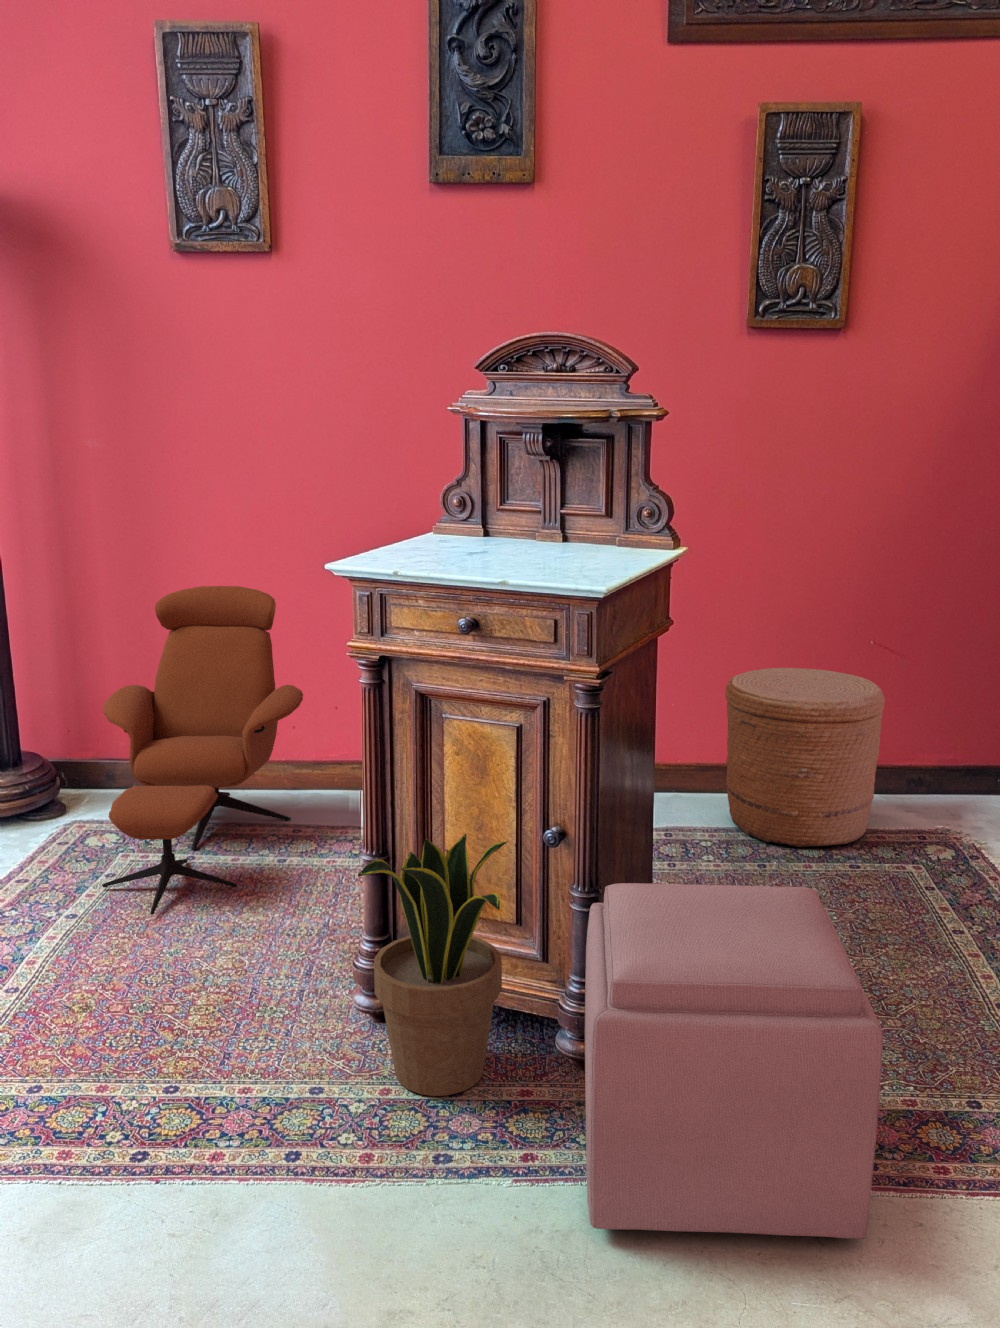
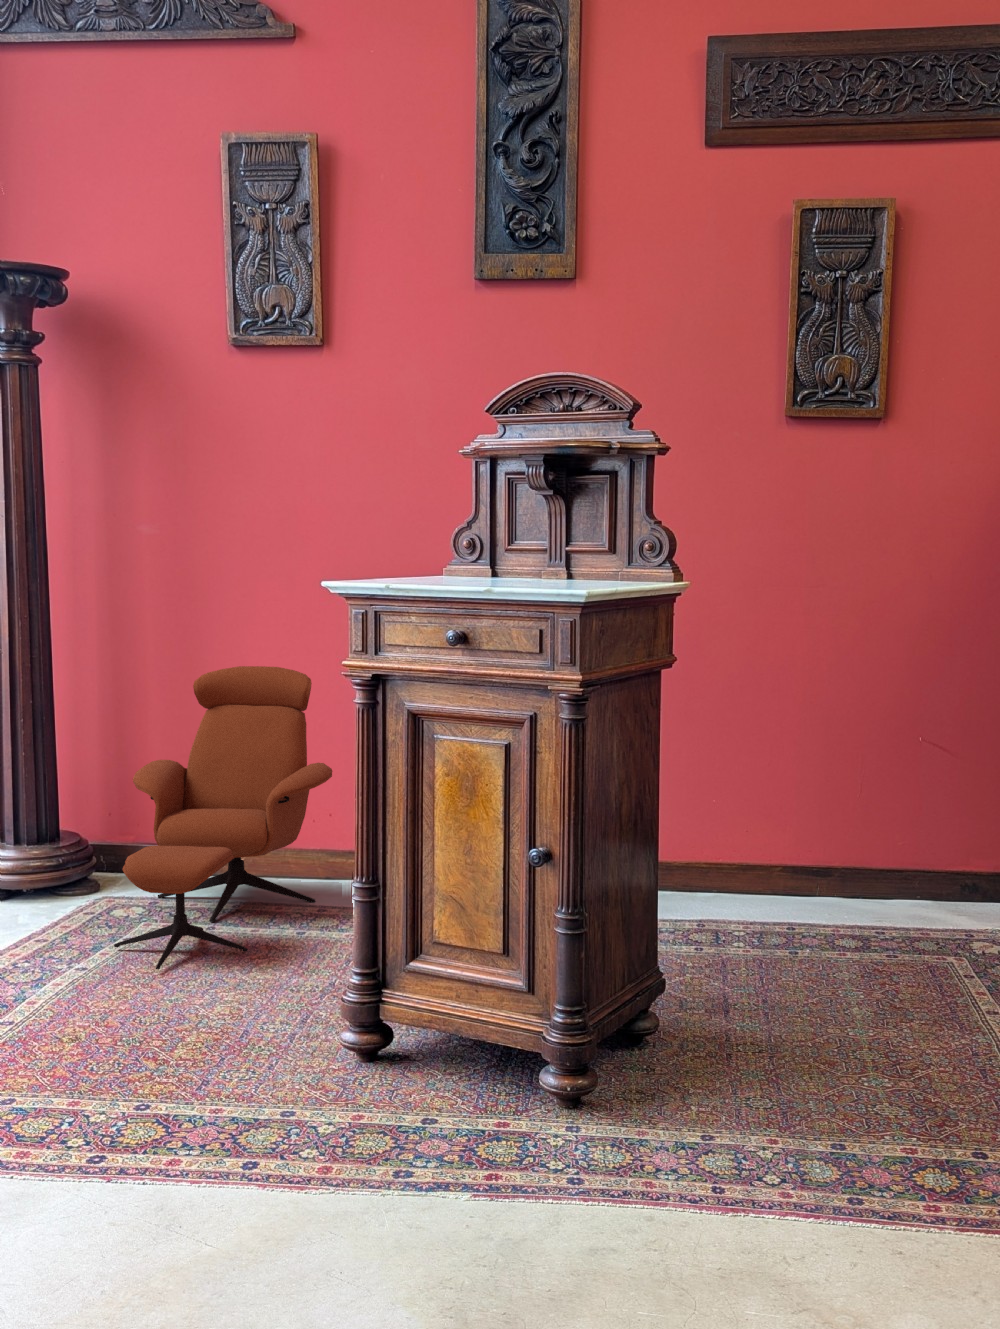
woven basket: present [725,668,885,847] -> none [765,758,932,939]
potted plant: present [357,834,508,1096] -> none [334,848,494,1123]
ottoman: present [585,883,883,1239] -> none [540,894,840,1256]

